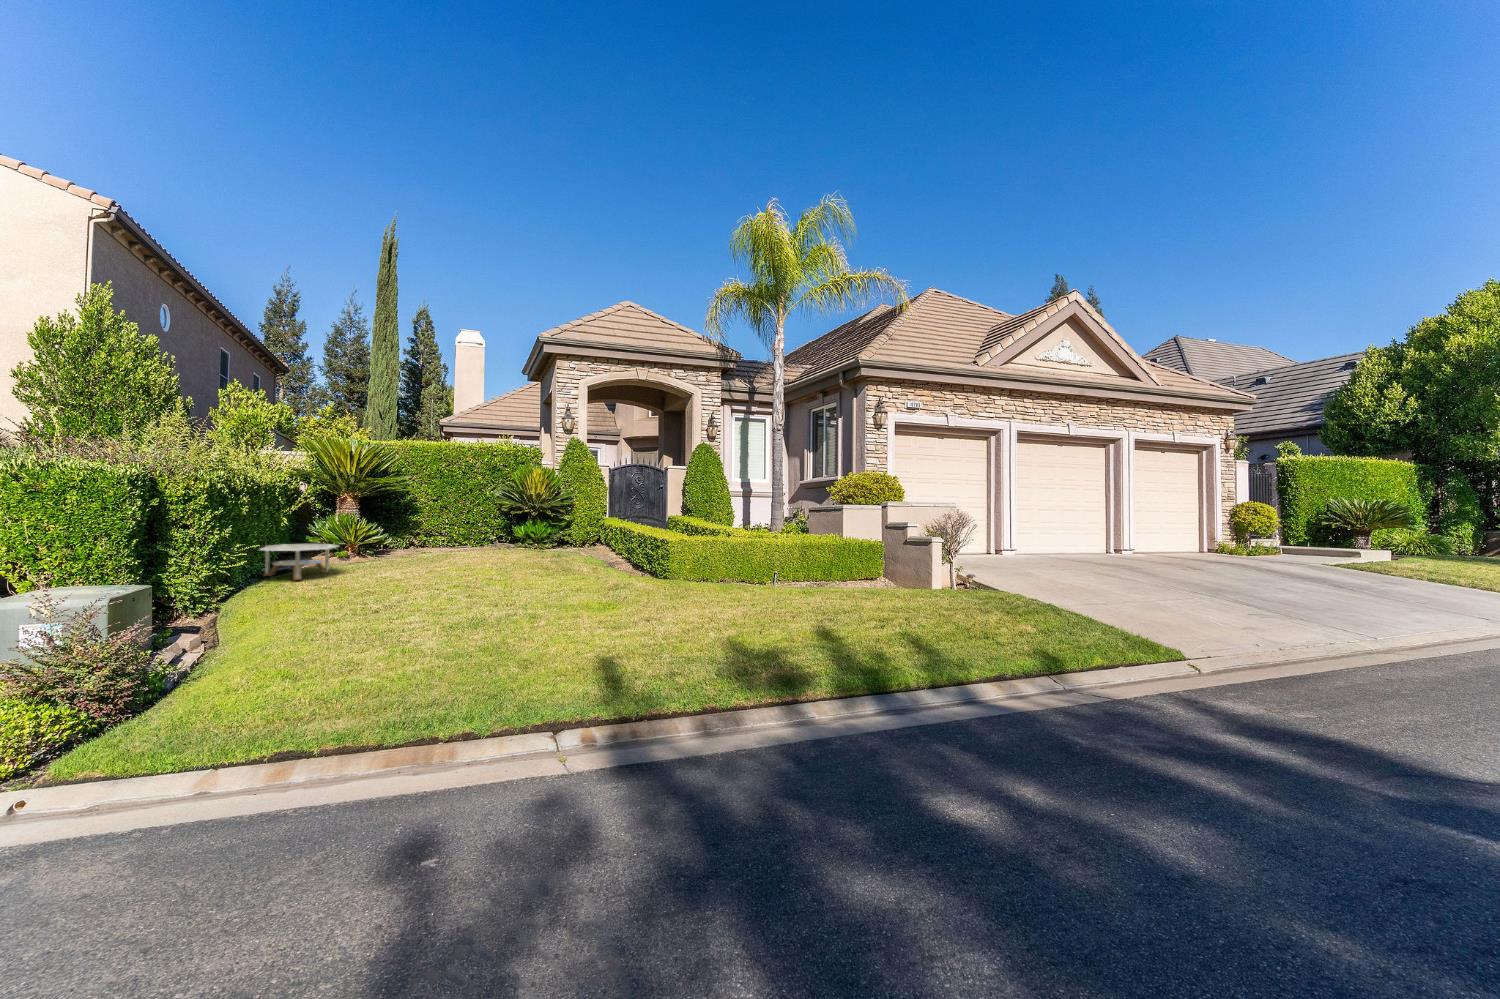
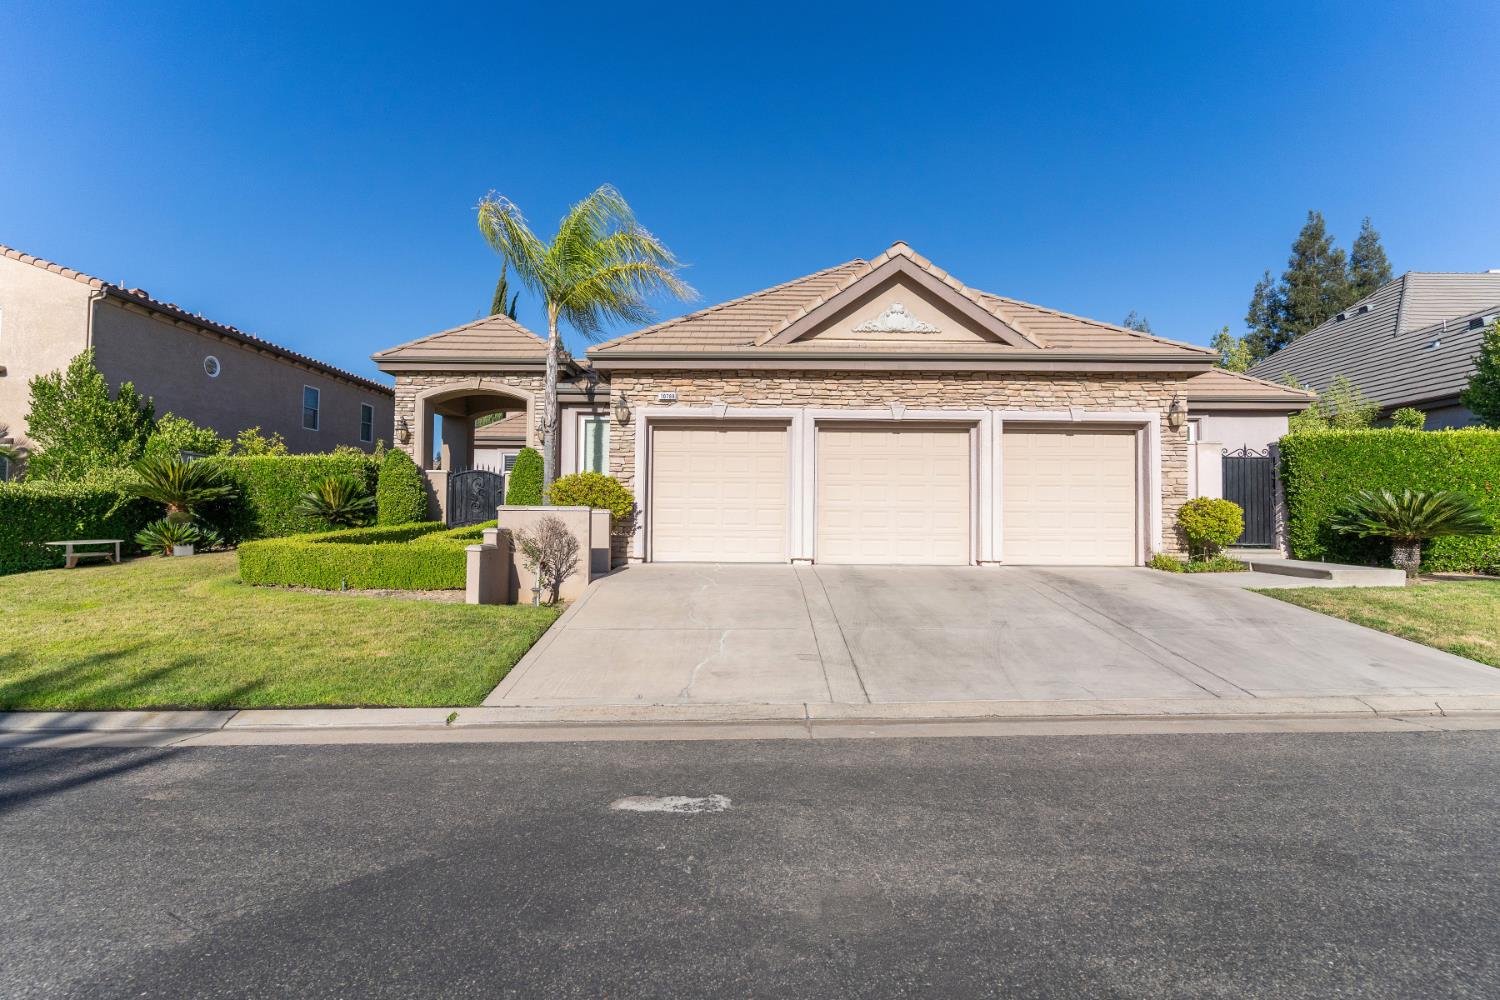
potted tree: none [357,508,384,562] -> present [169,512,193,556]

